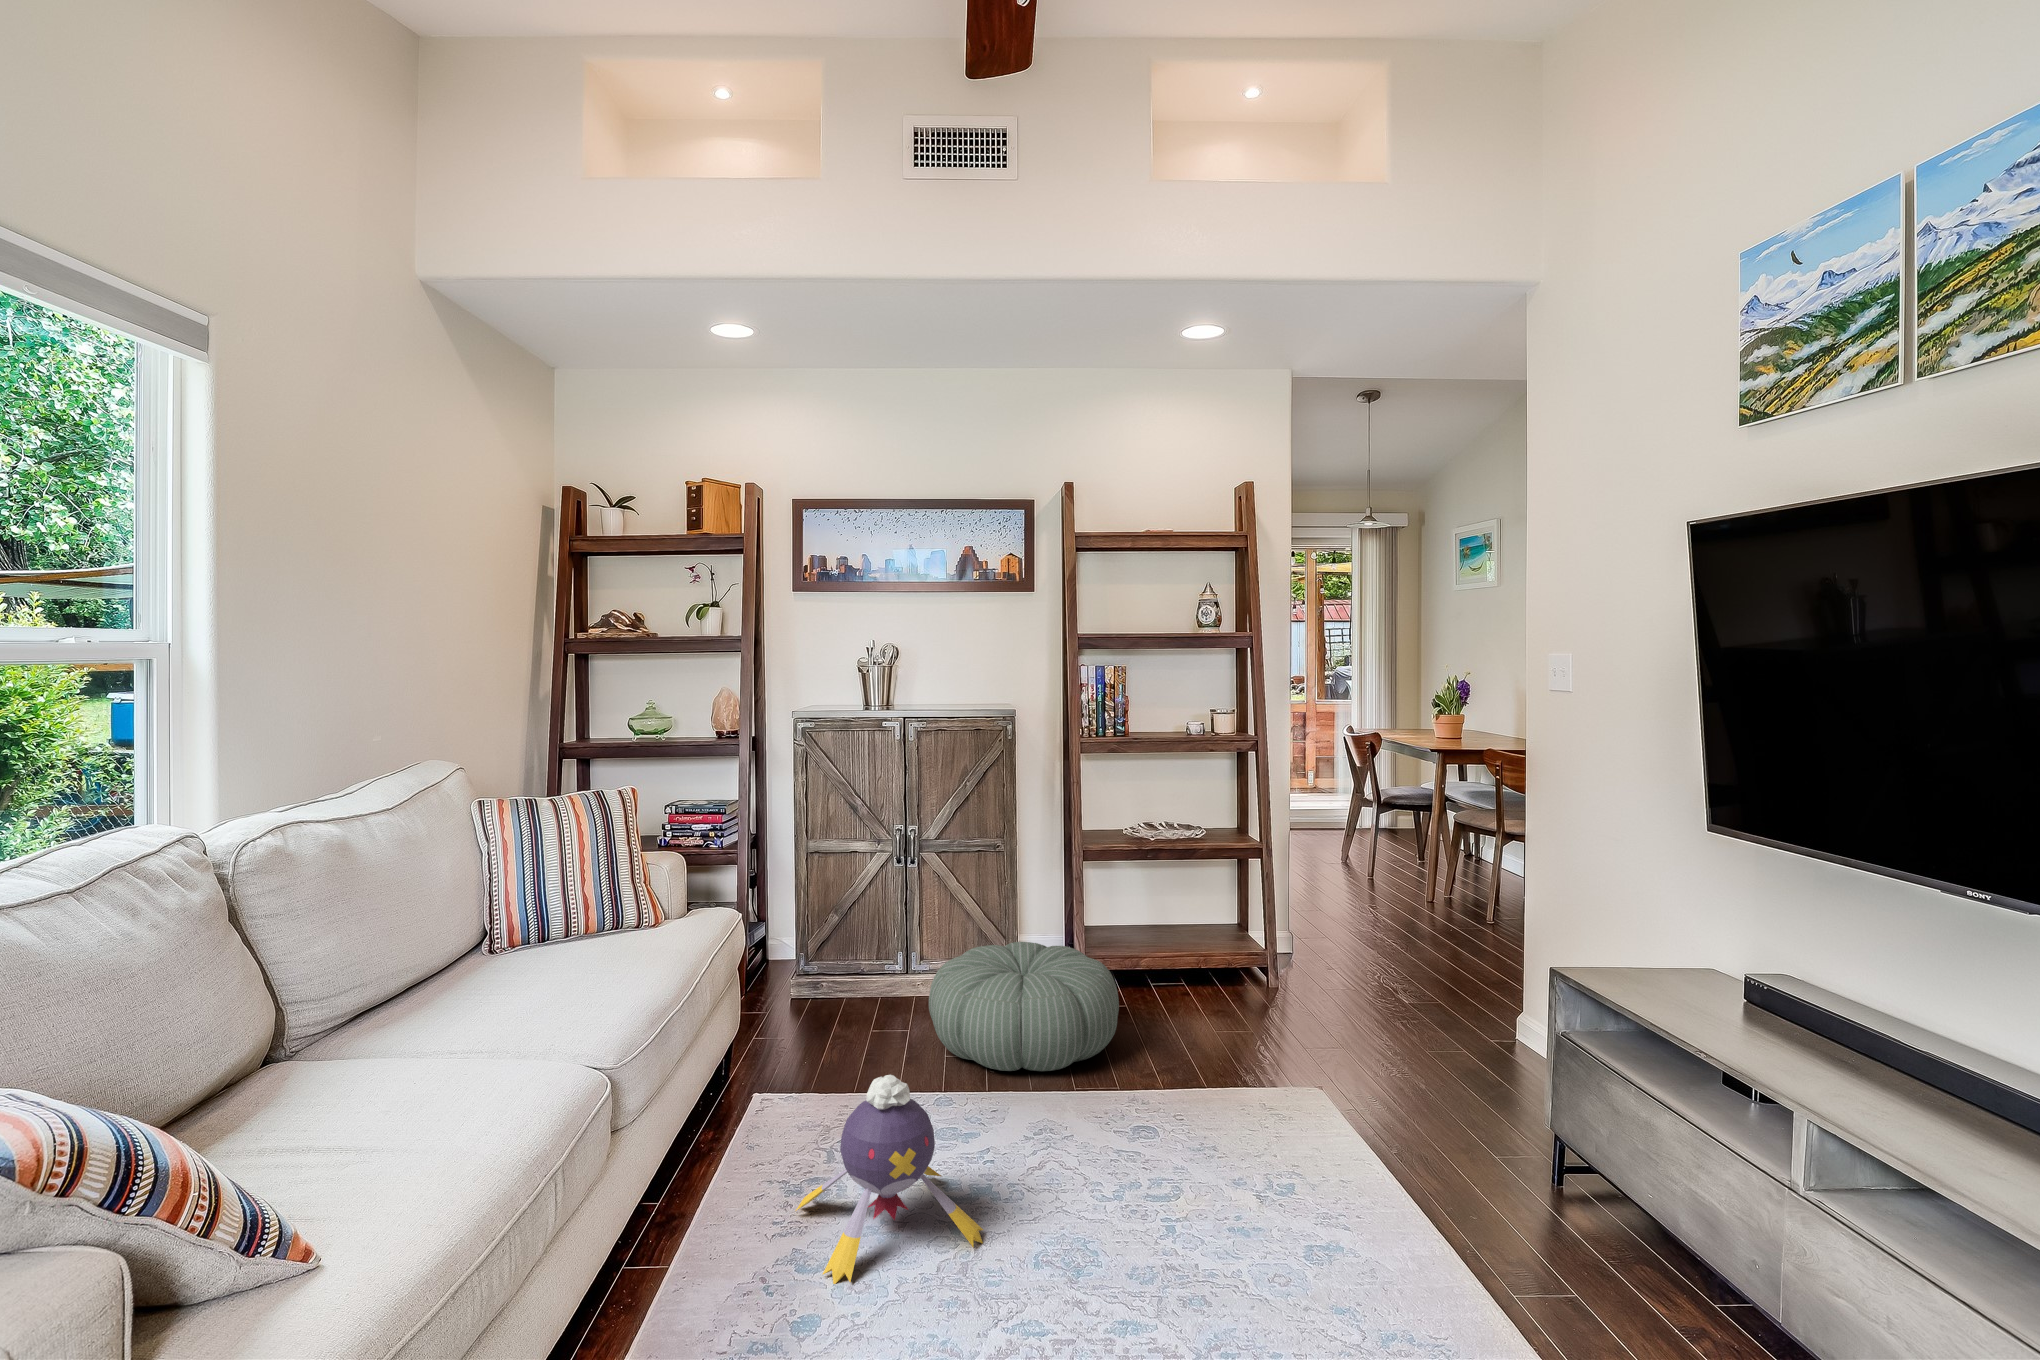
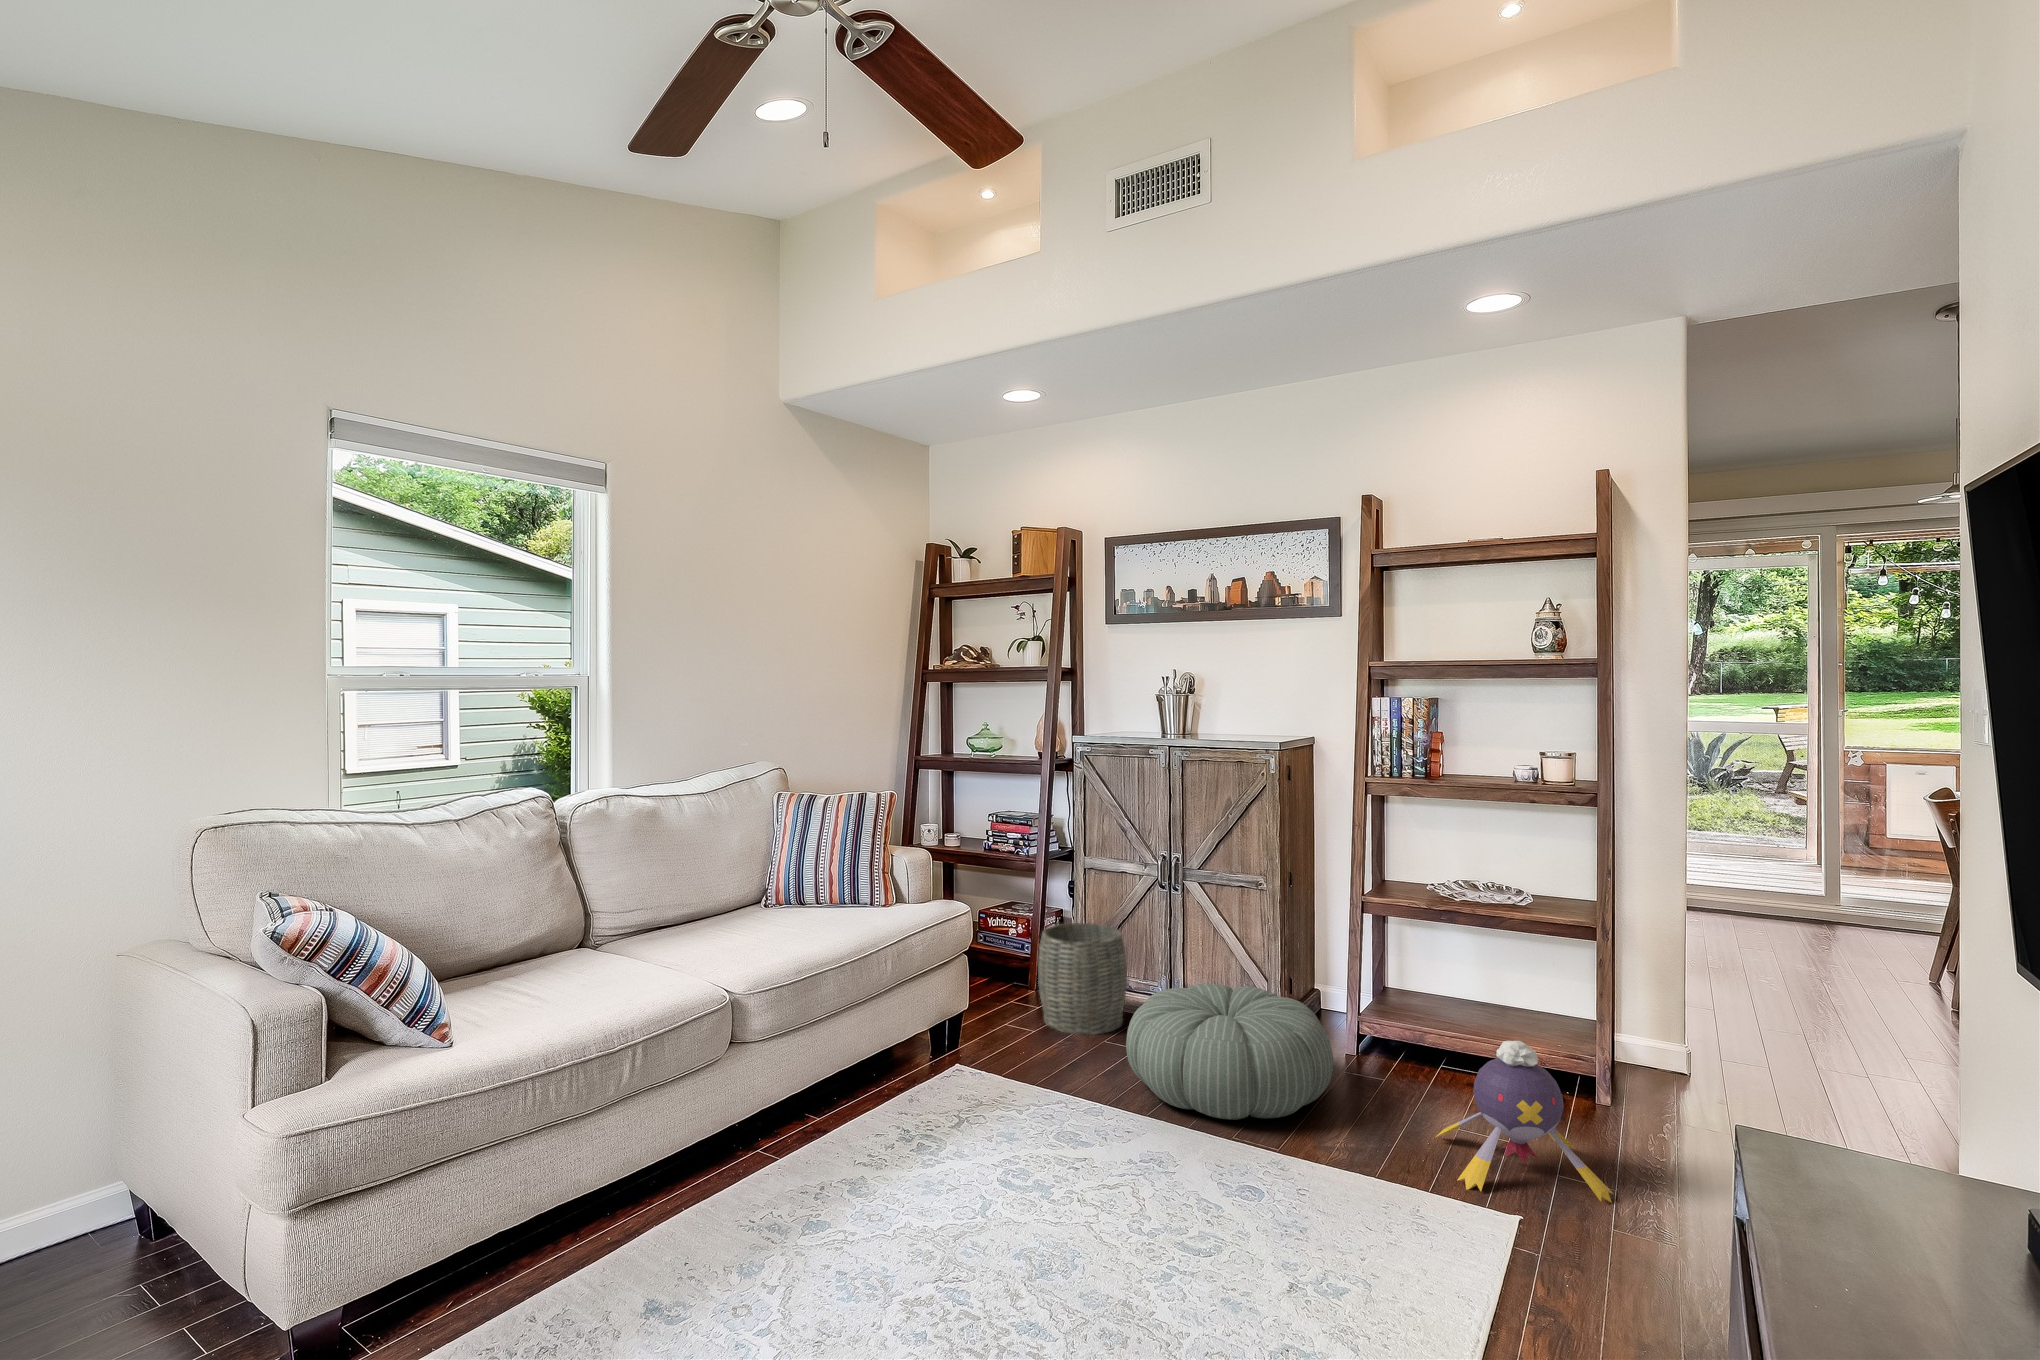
woven basket: none [779,907,873,1026] -> present [1038,923,1127,1035]
plush toy: present [796,1075,983,1284] -> present [1436,1041,1613,1203]

